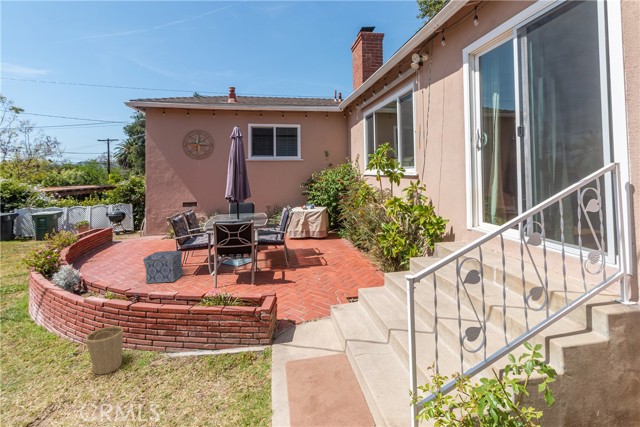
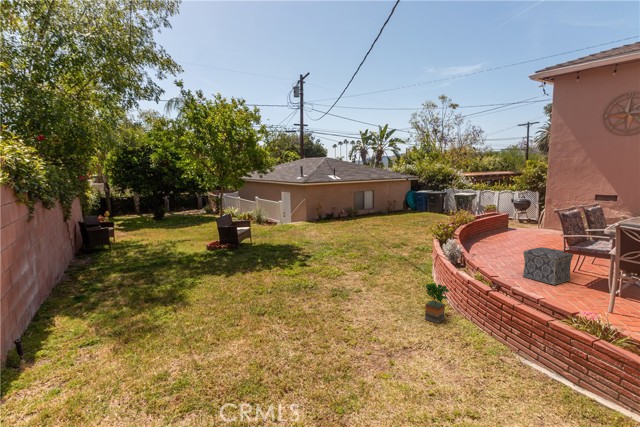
potted tree: none [38,319,78,374] -> present [425,283,449,324]
basket: present [85,322,123,375] -> none [450,299,480,344]

